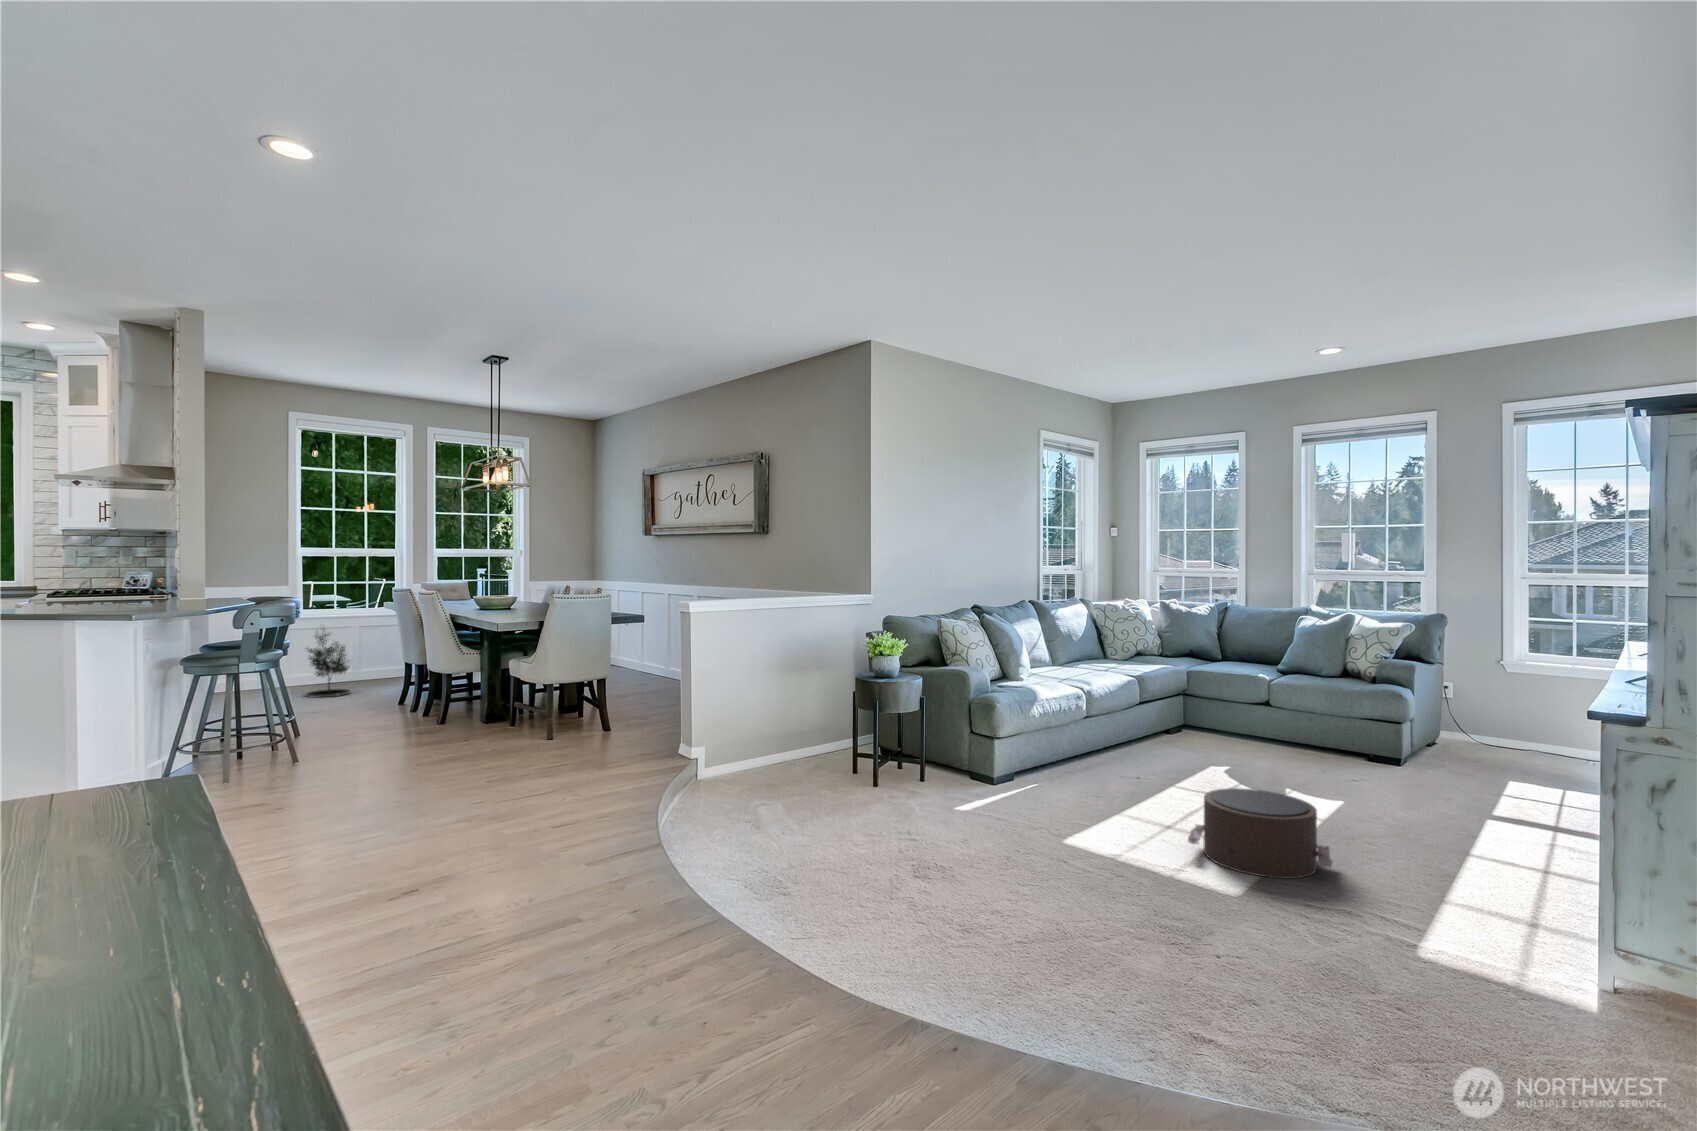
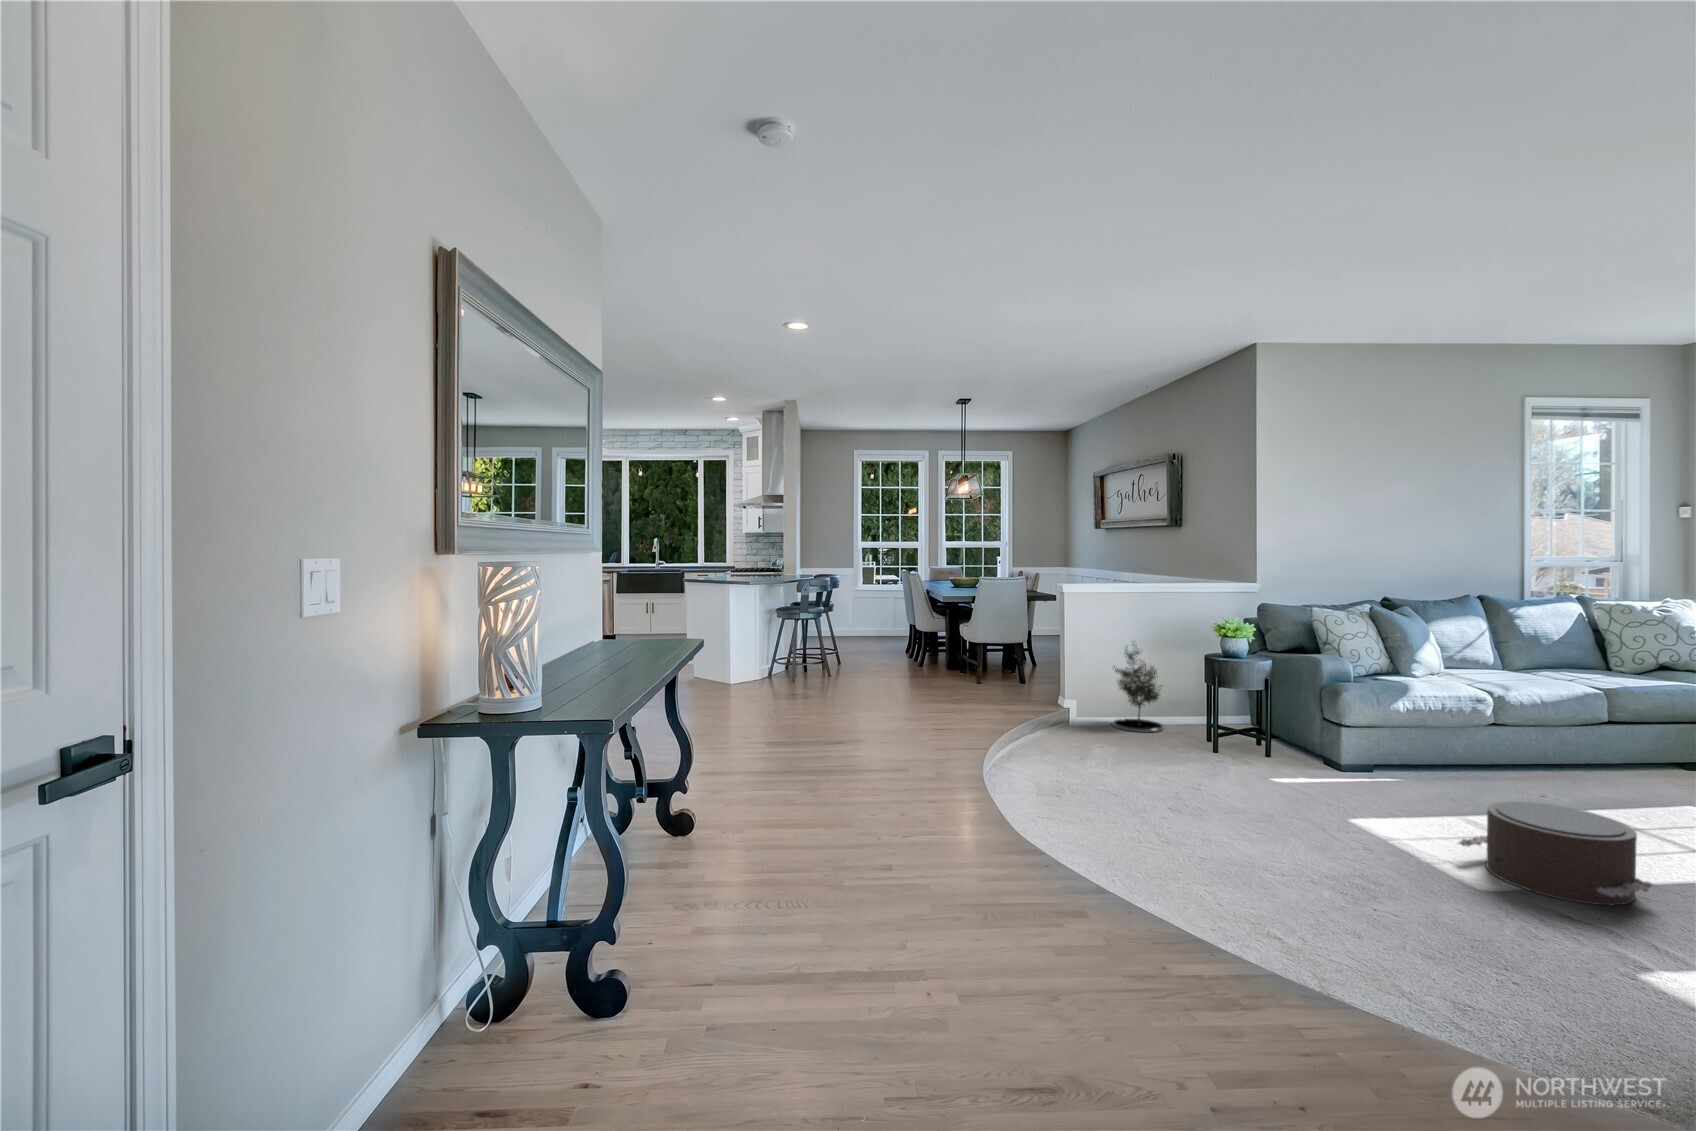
potted tree: present [305,629,350,697] -> present [1112,645,1164,732]

